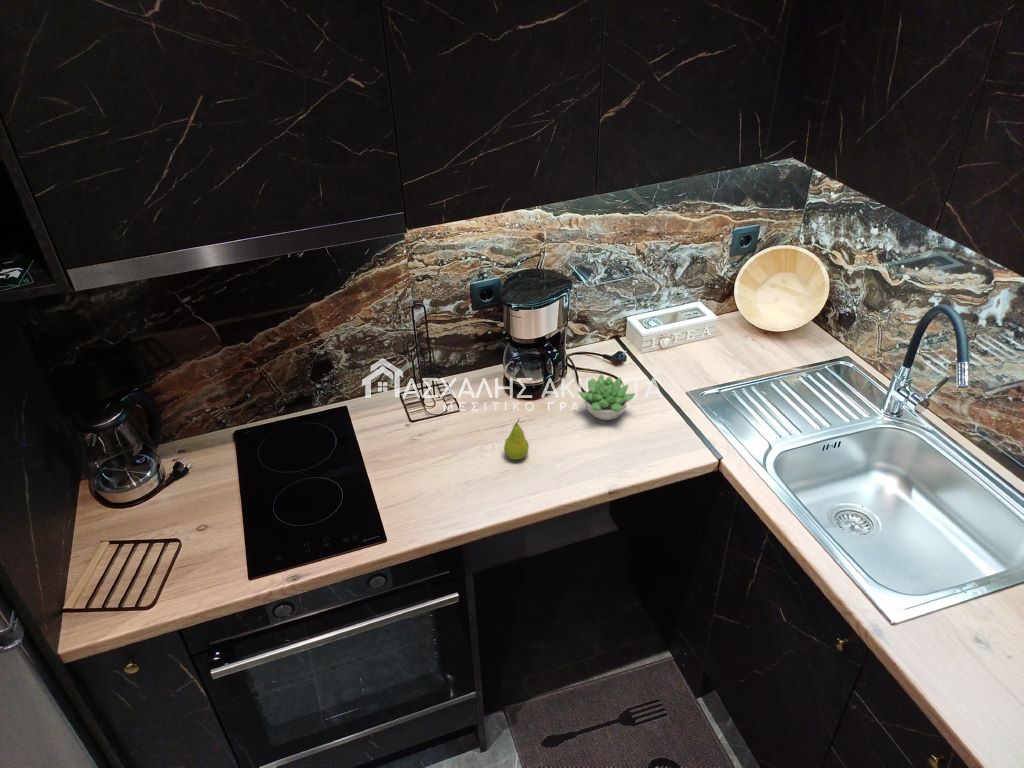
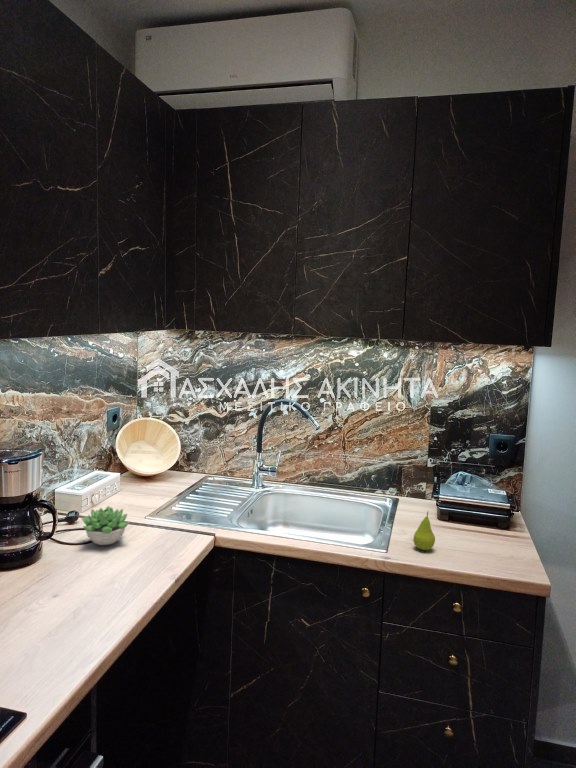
fruit: present [504,419,529,460] -> present [413,512,435,550]

